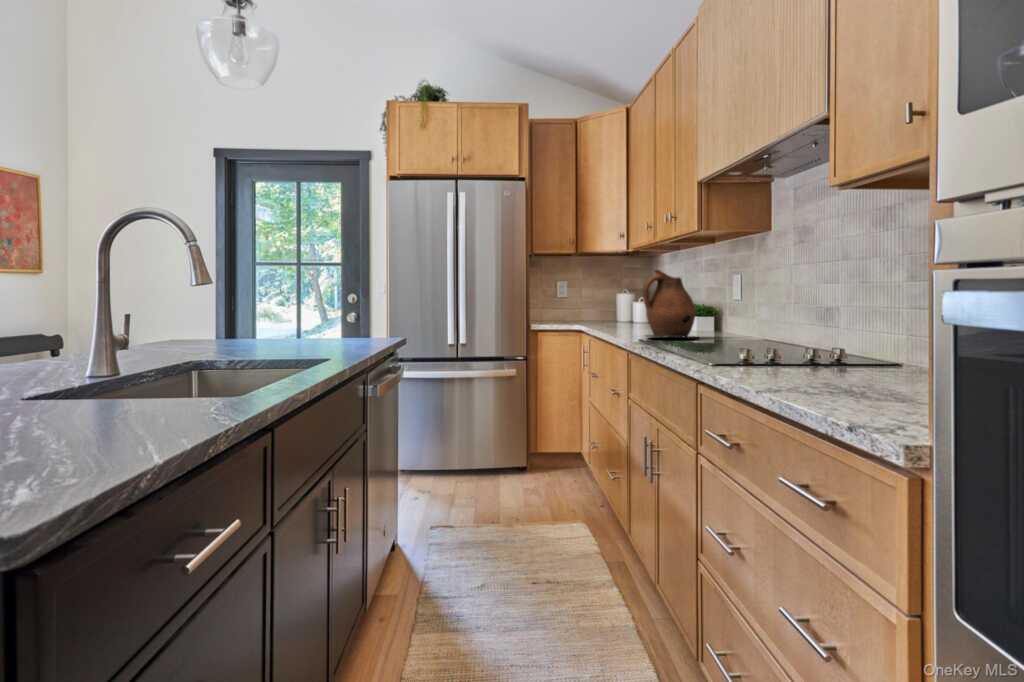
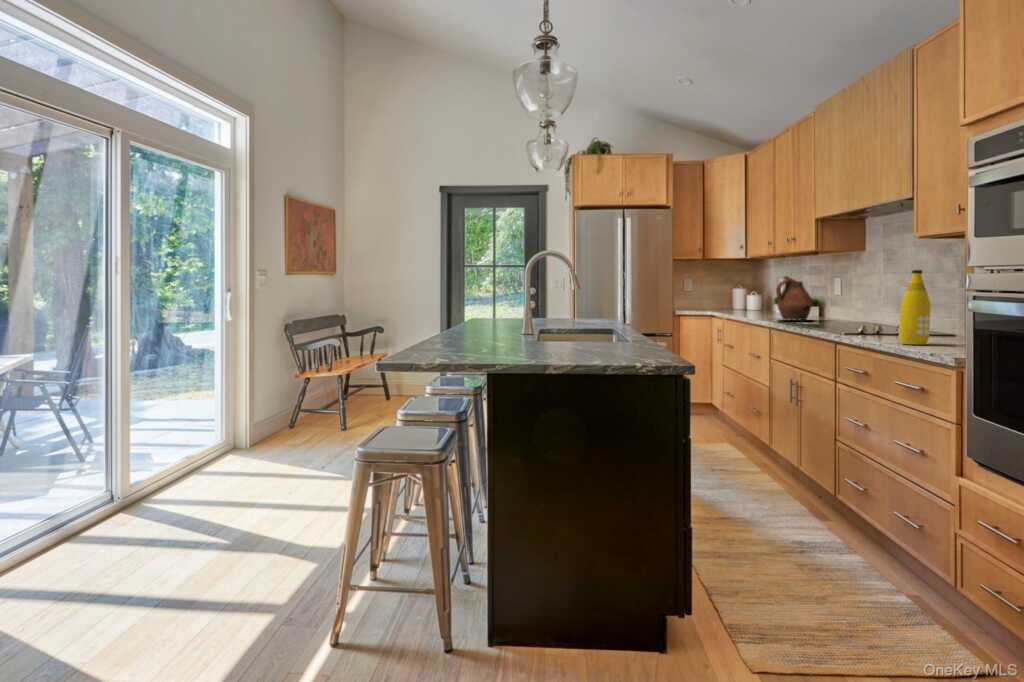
bottle: none [791,234,853,395] -> present [899,270,931,345]

